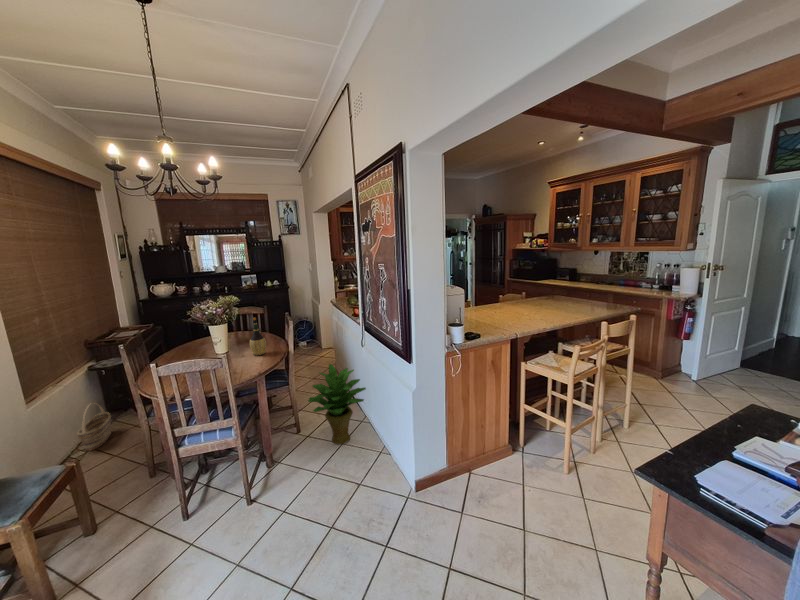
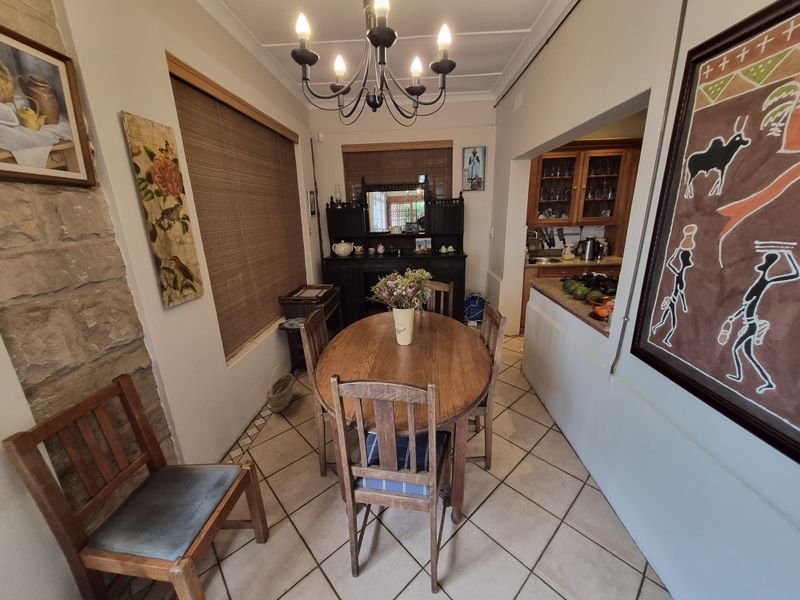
wine bottle: present [250,318,266,356] -> none [441,306,463,360]
potted plant: present [308,364,366,444] -> none [516,394,619,521]

